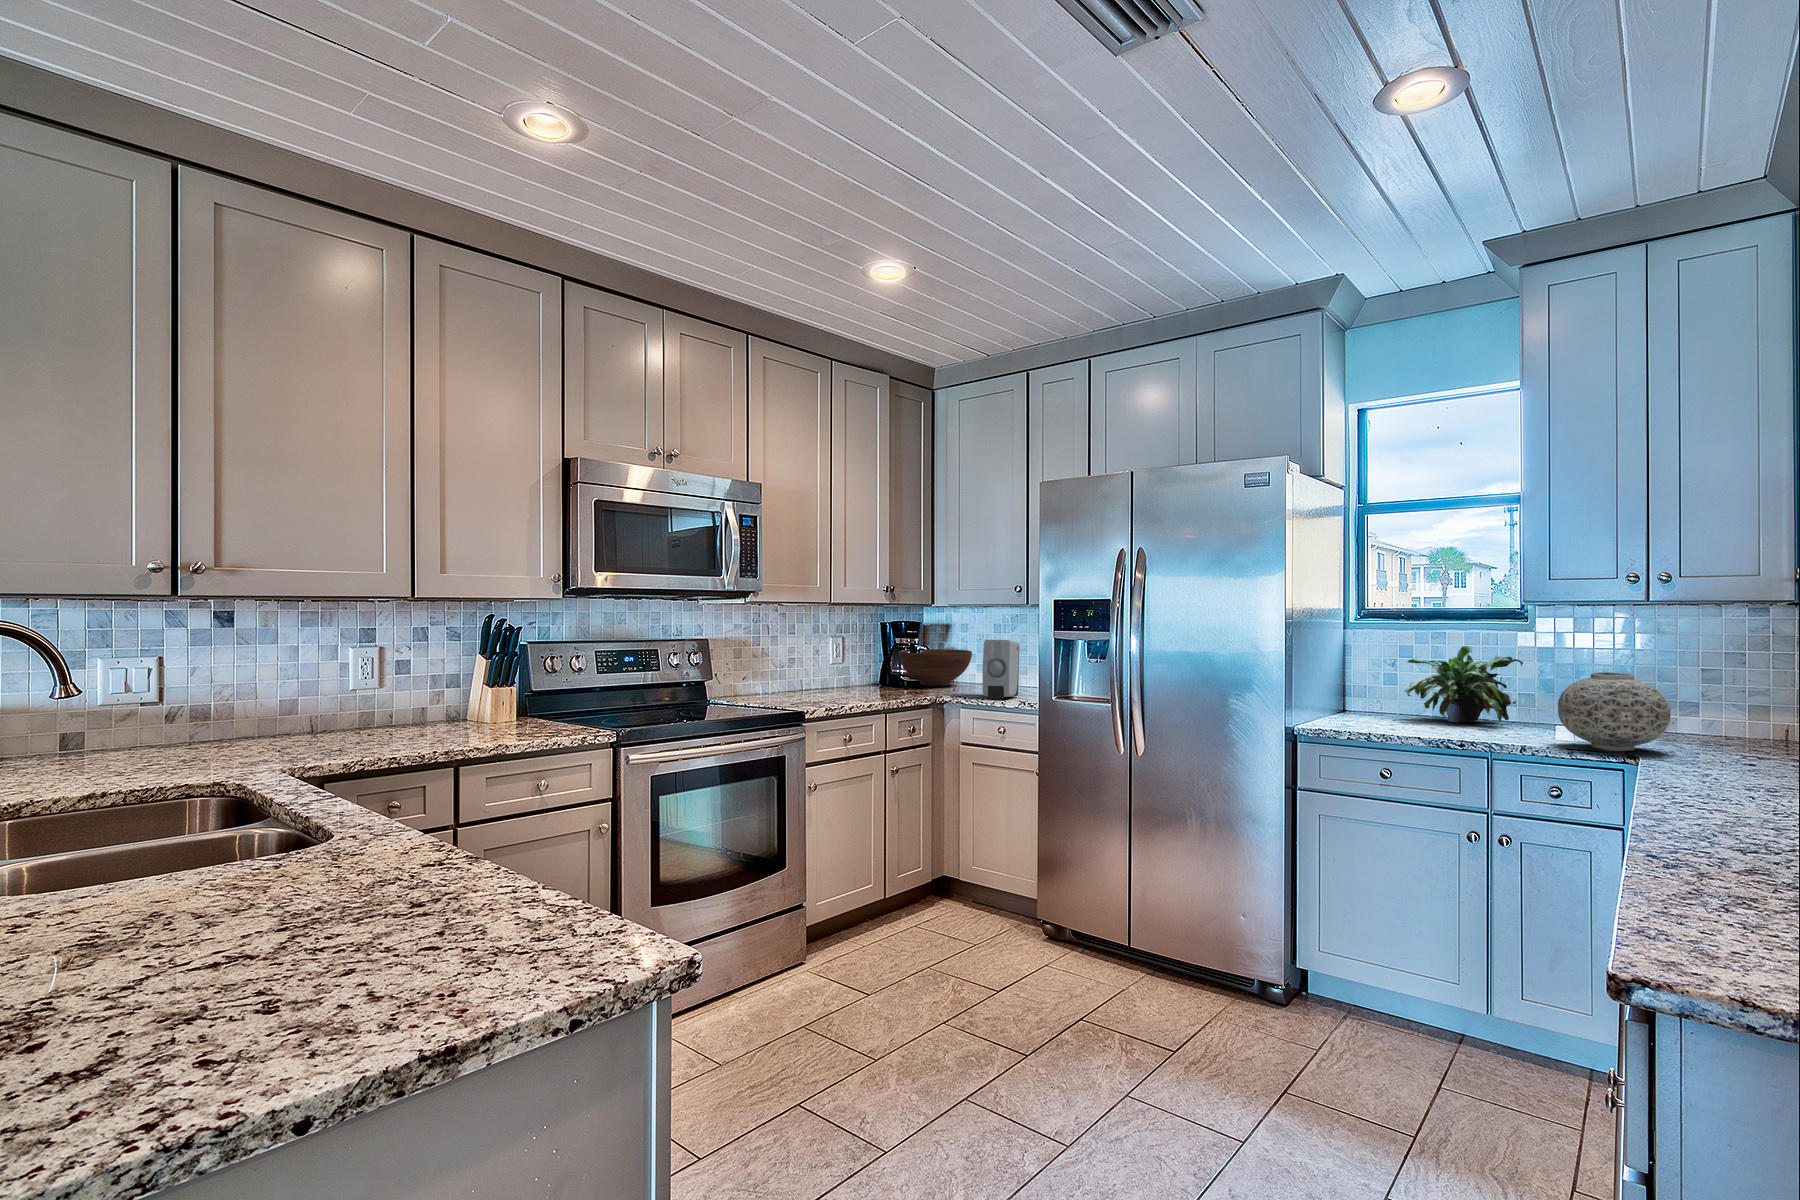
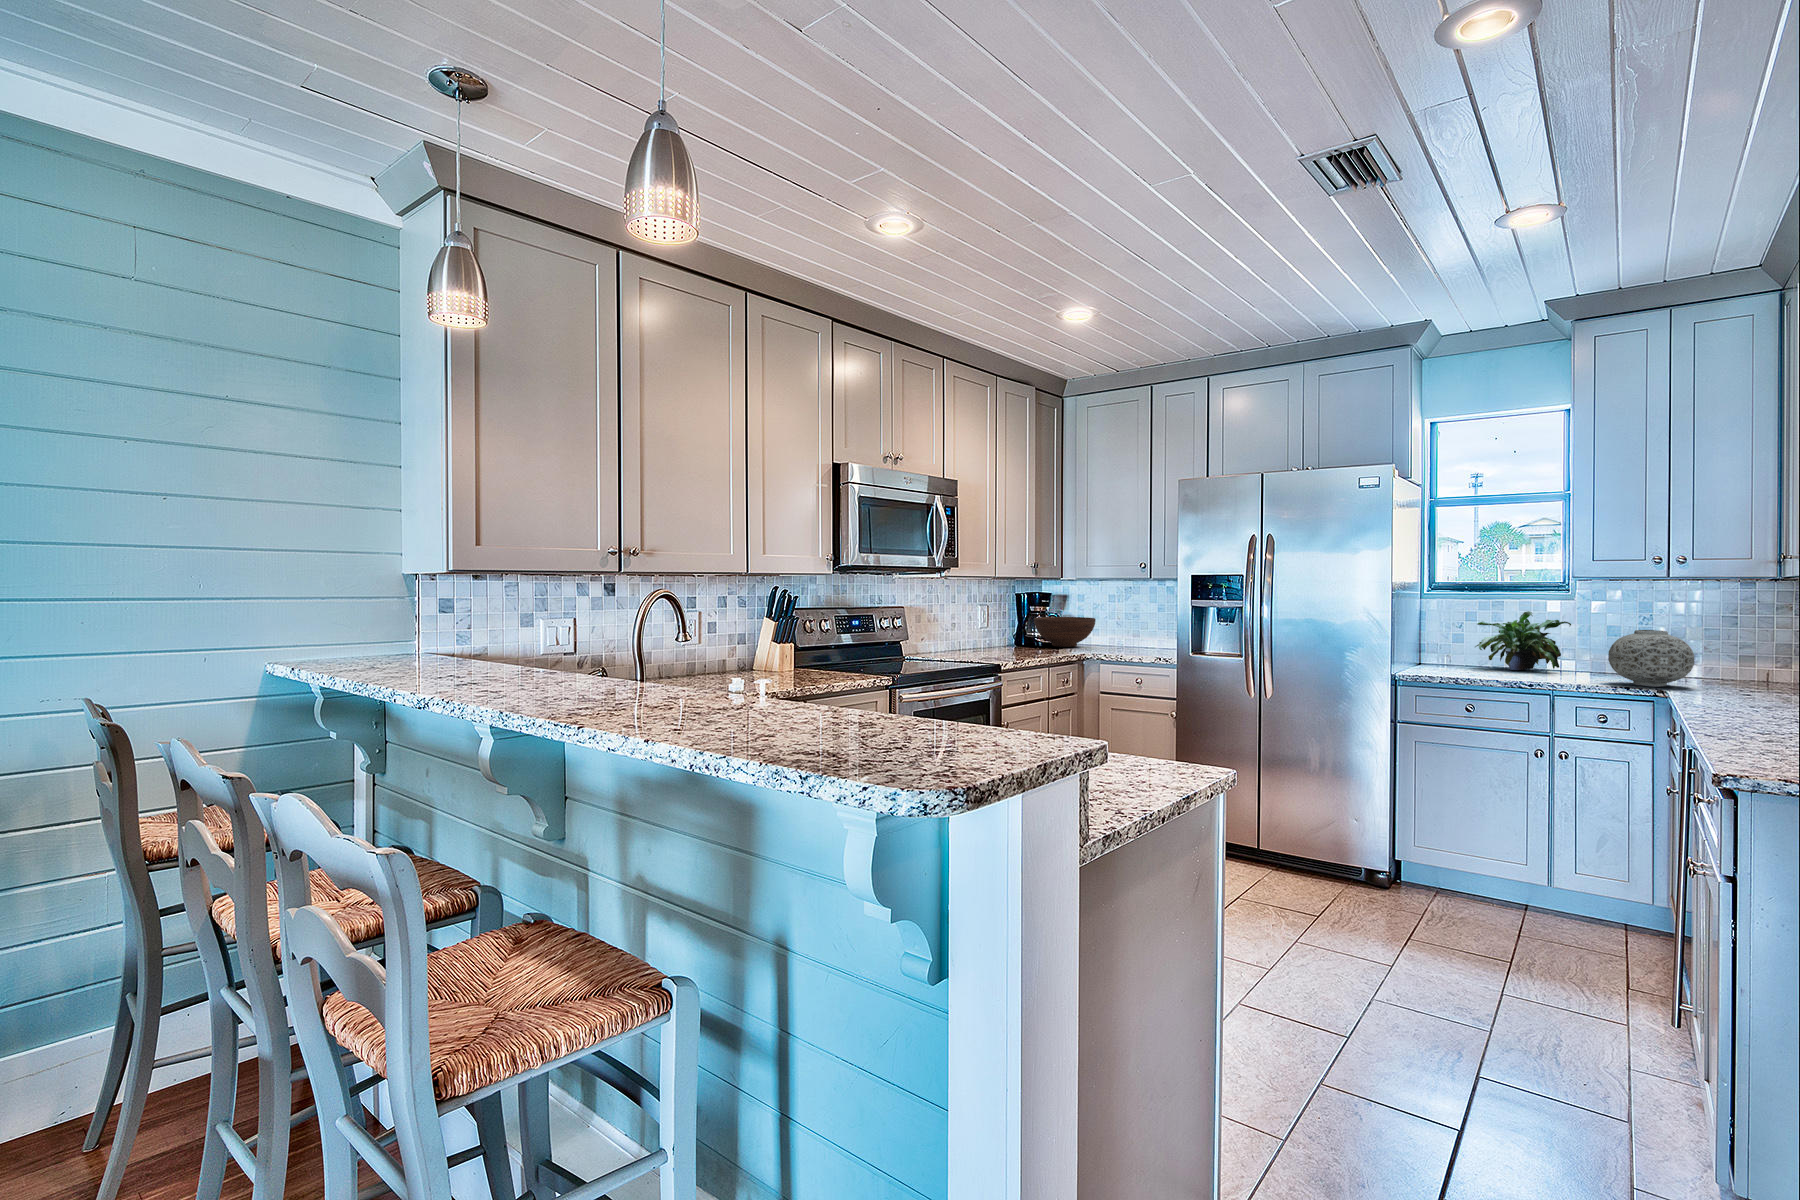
soap dispenser: present [983,640,1019,700] -> none [1120,608,1146,656]

